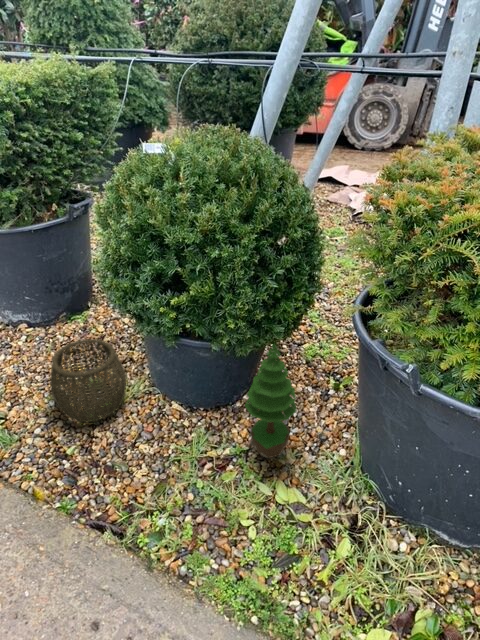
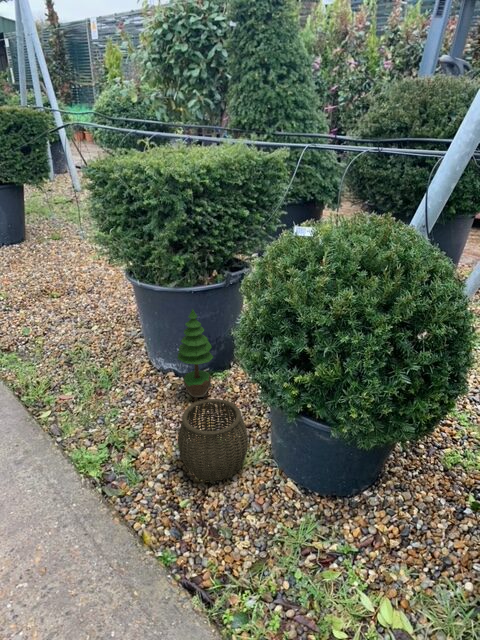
potted tree: present [245,344,297,458] -> present [178,309,213,397]

